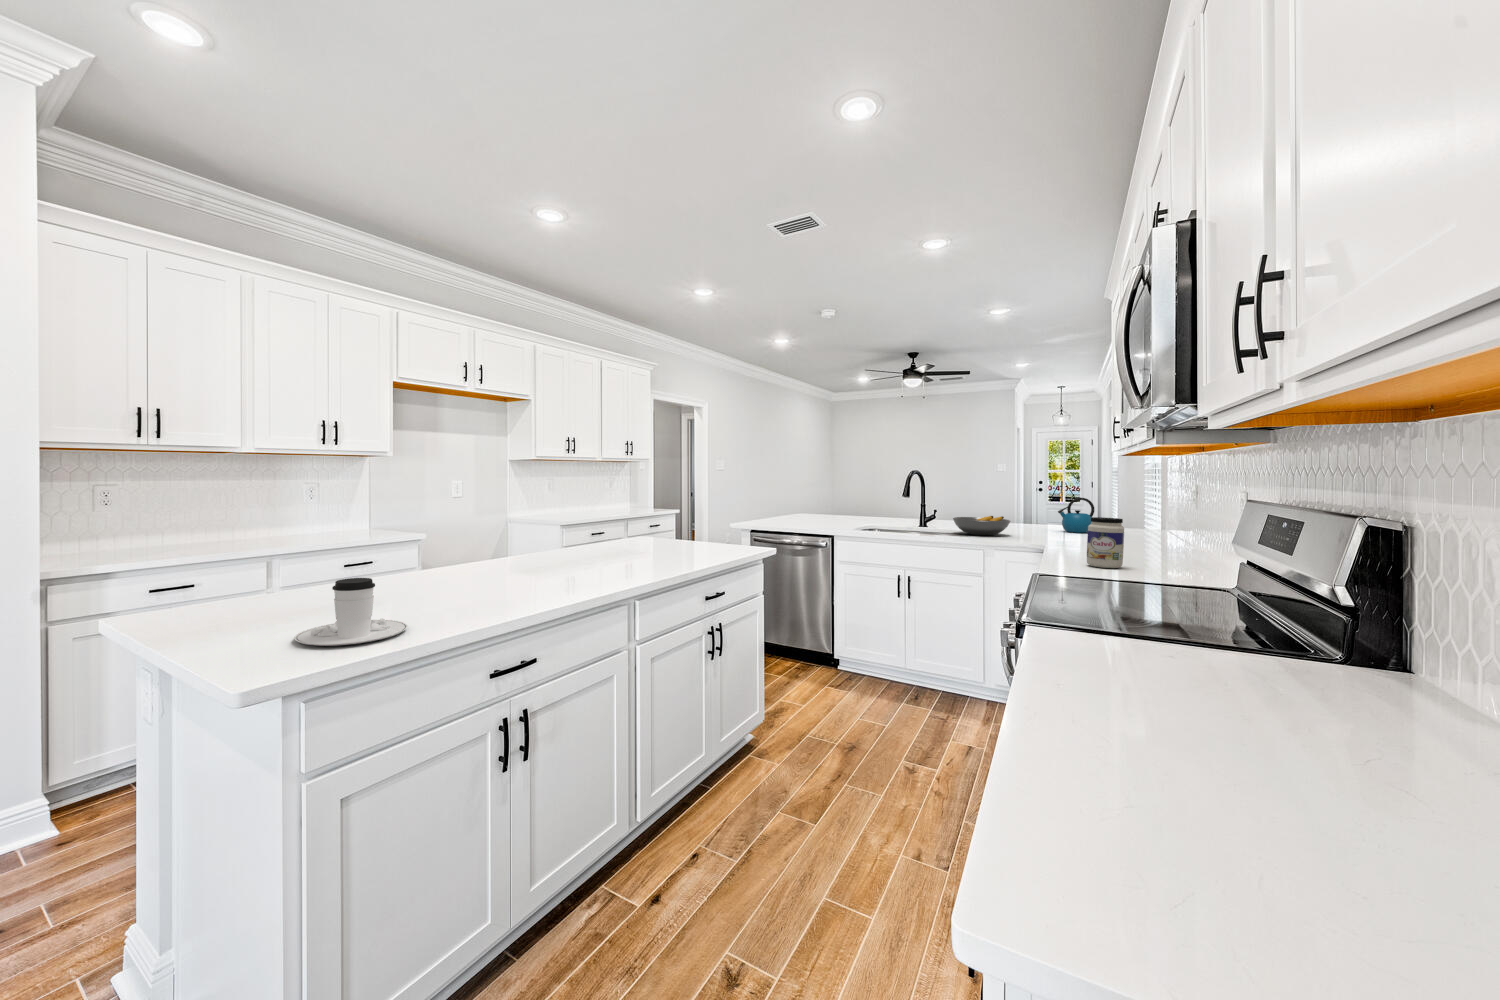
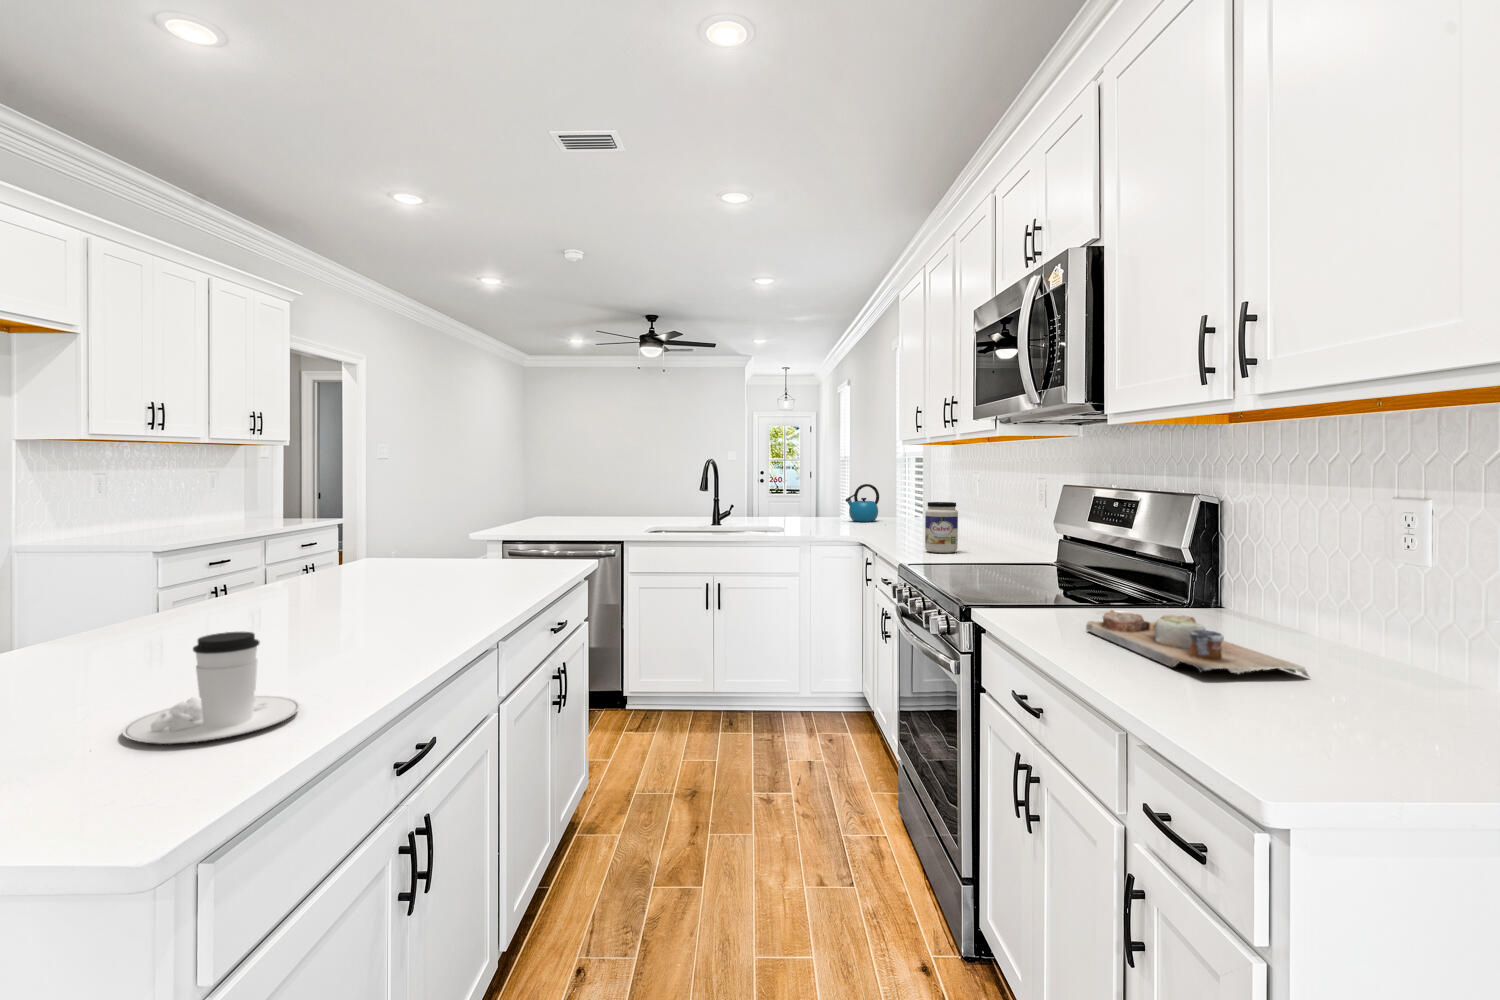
fruit bowl: present [953,516,1010,535] -> none [749,507,811,530]
cutting board: none [1116,649,1347,785] -> present [1086,610,1309,677]

